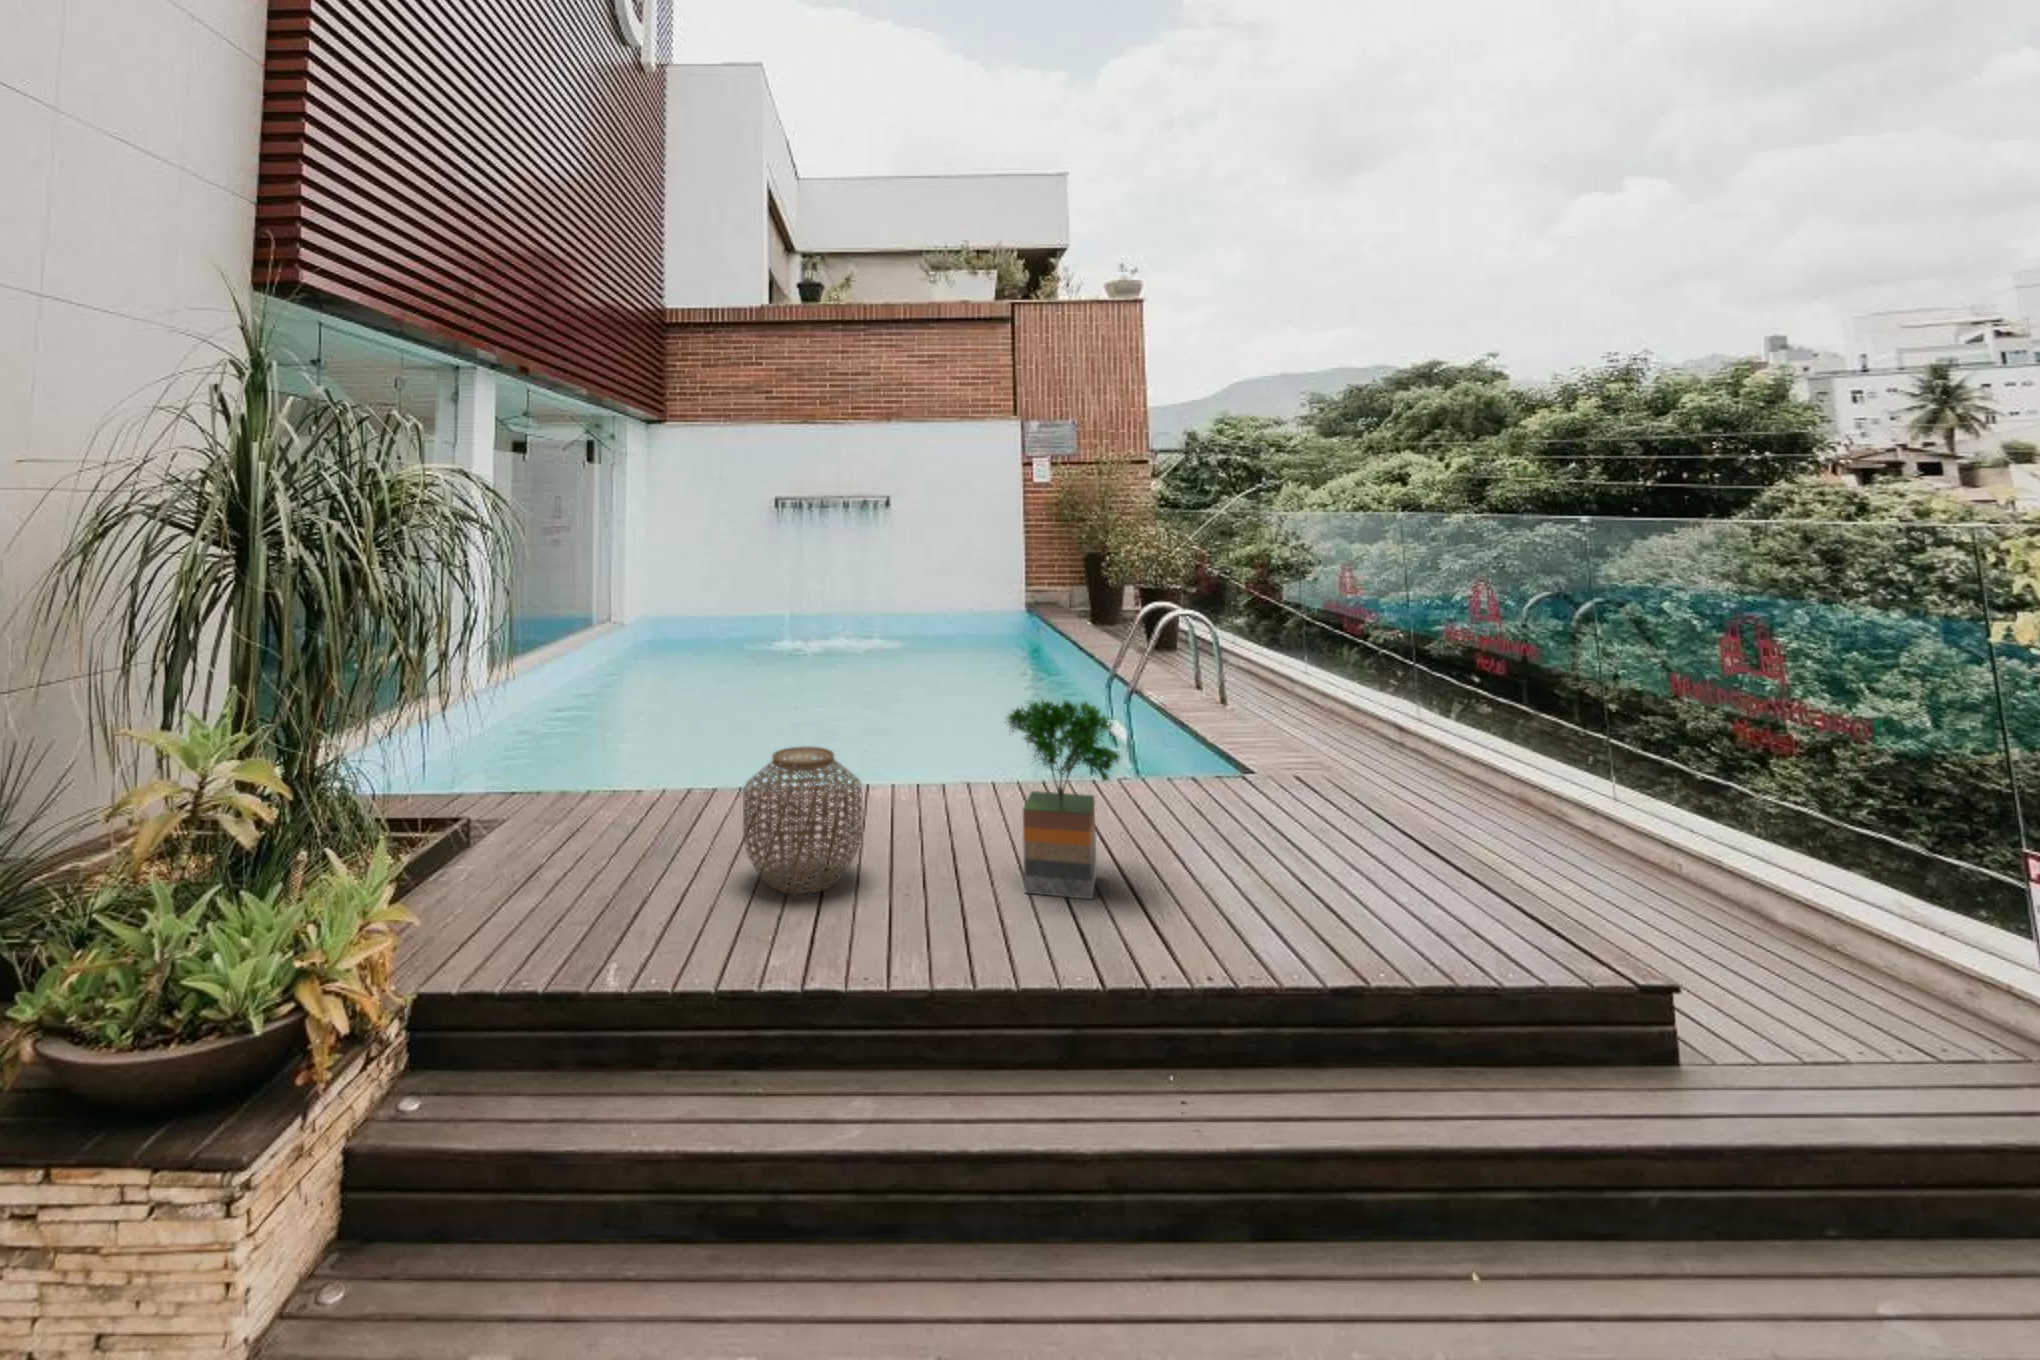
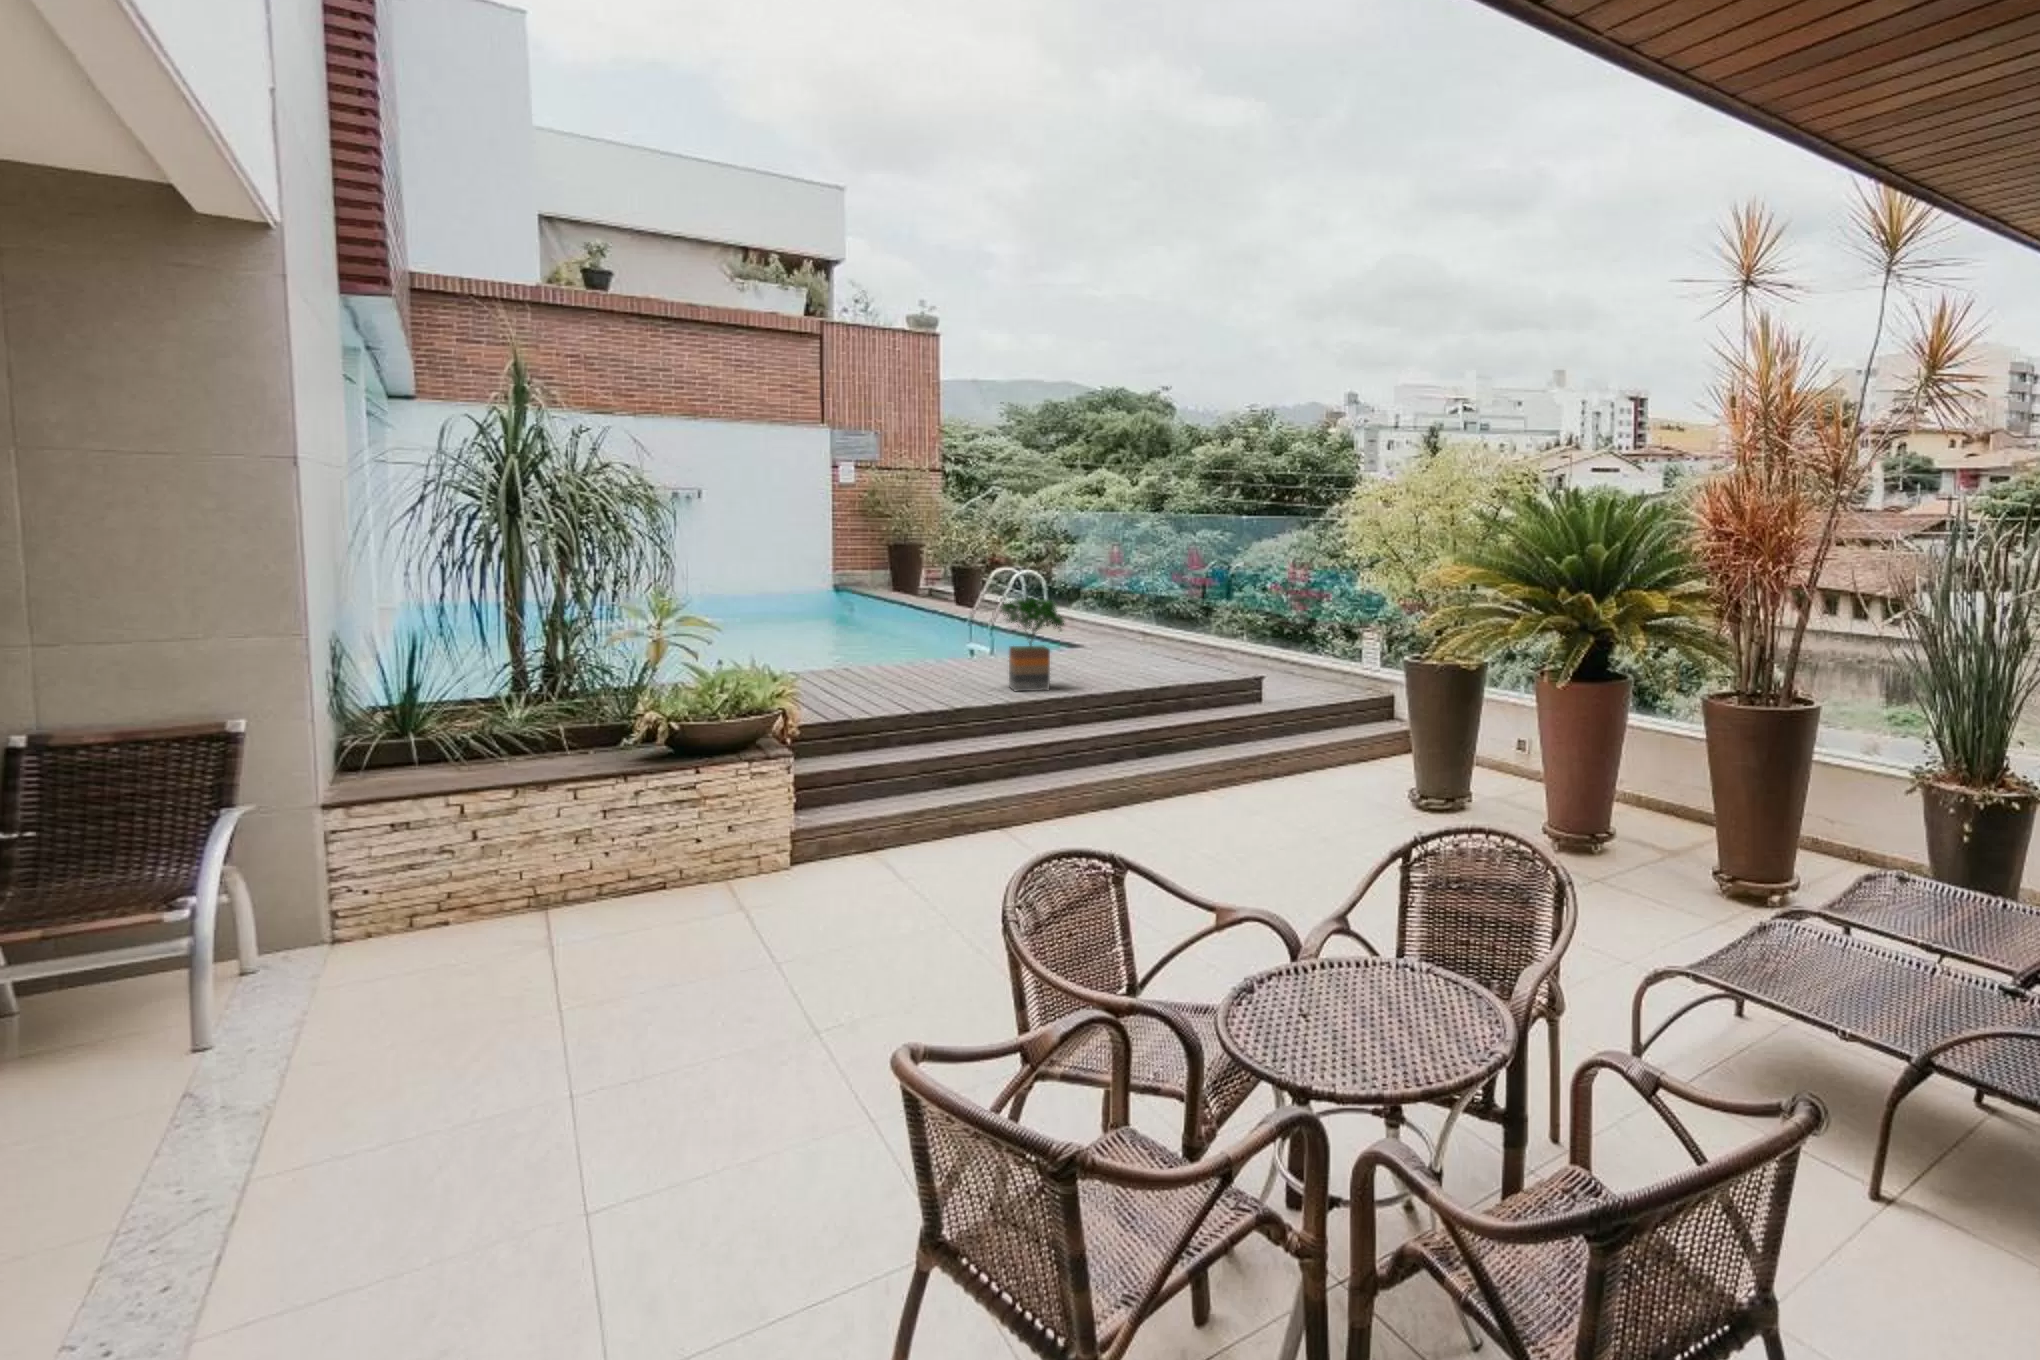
woven basket: present [743,746,862,894] -> none [853,628,926,702]

